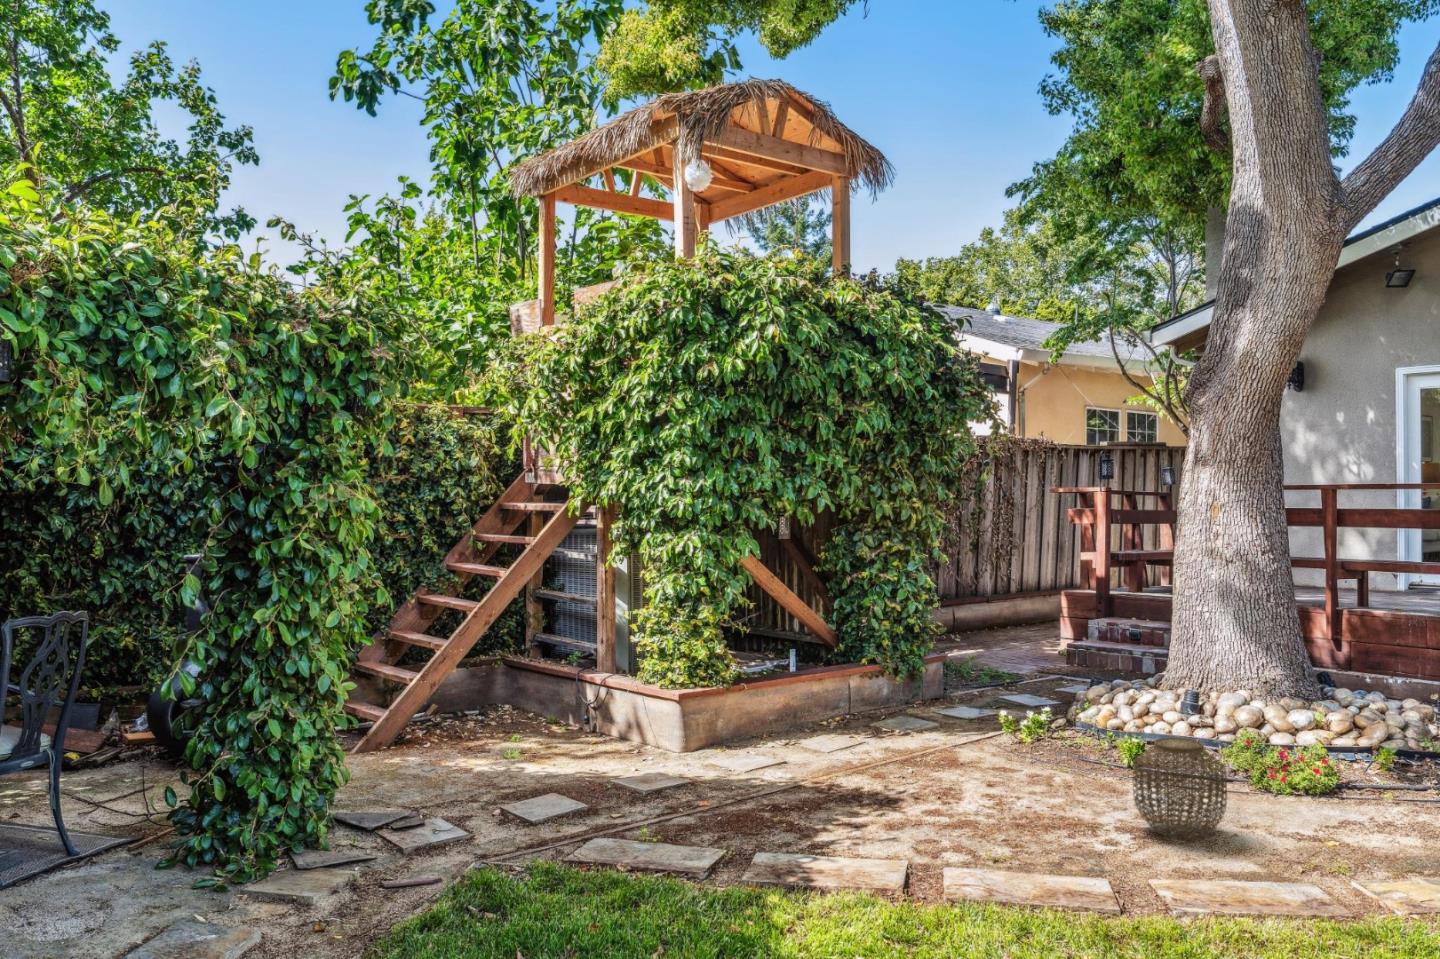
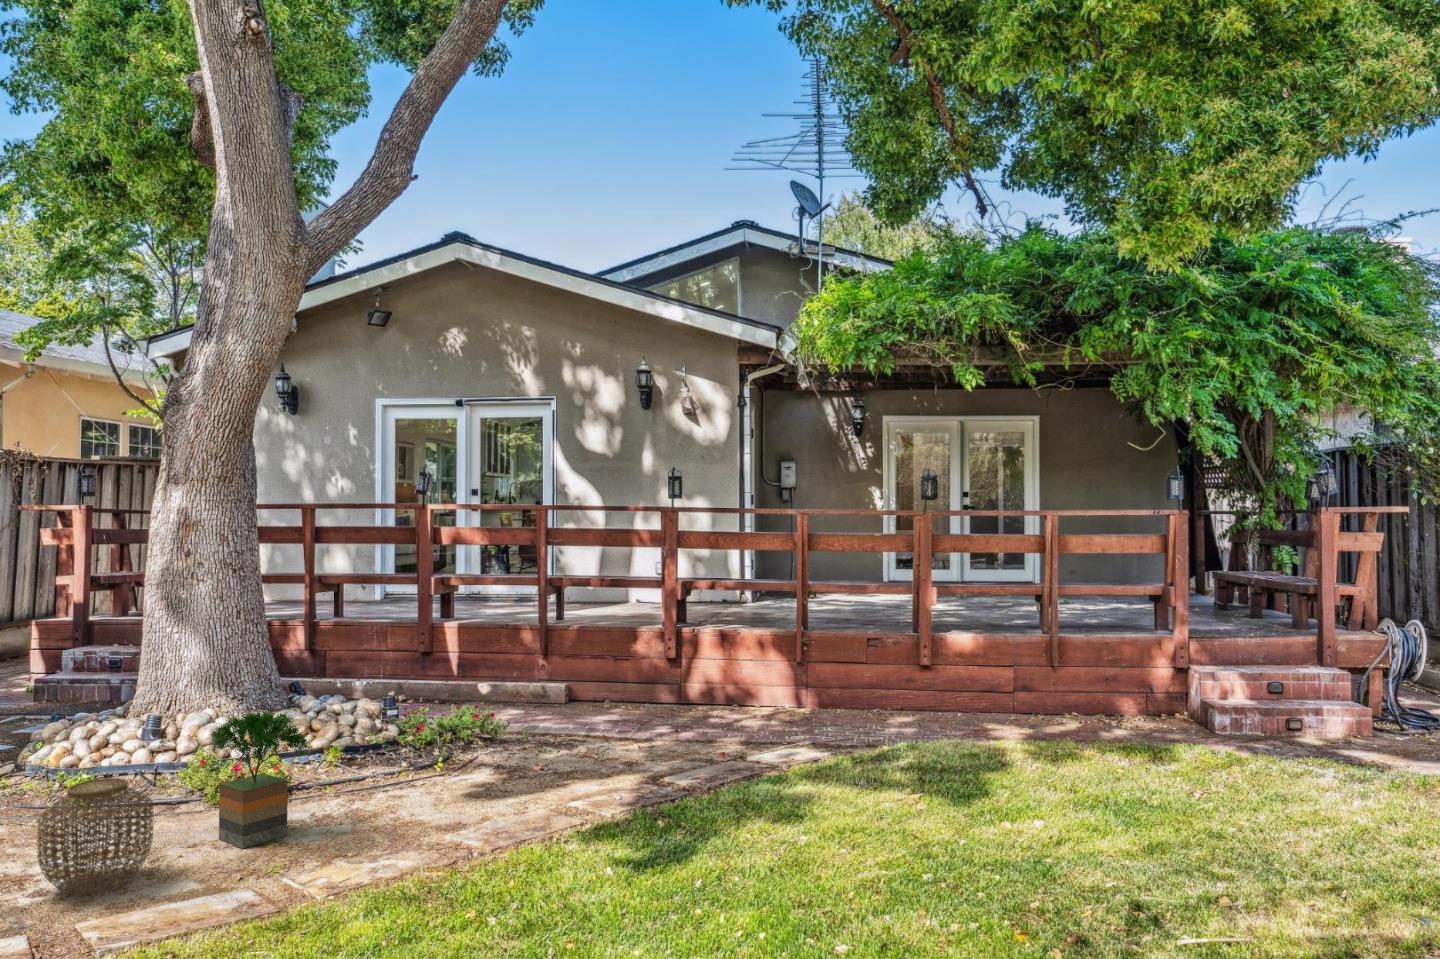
potted tree: none [1266,697,1376,833] -> present [209,711,308,849]

